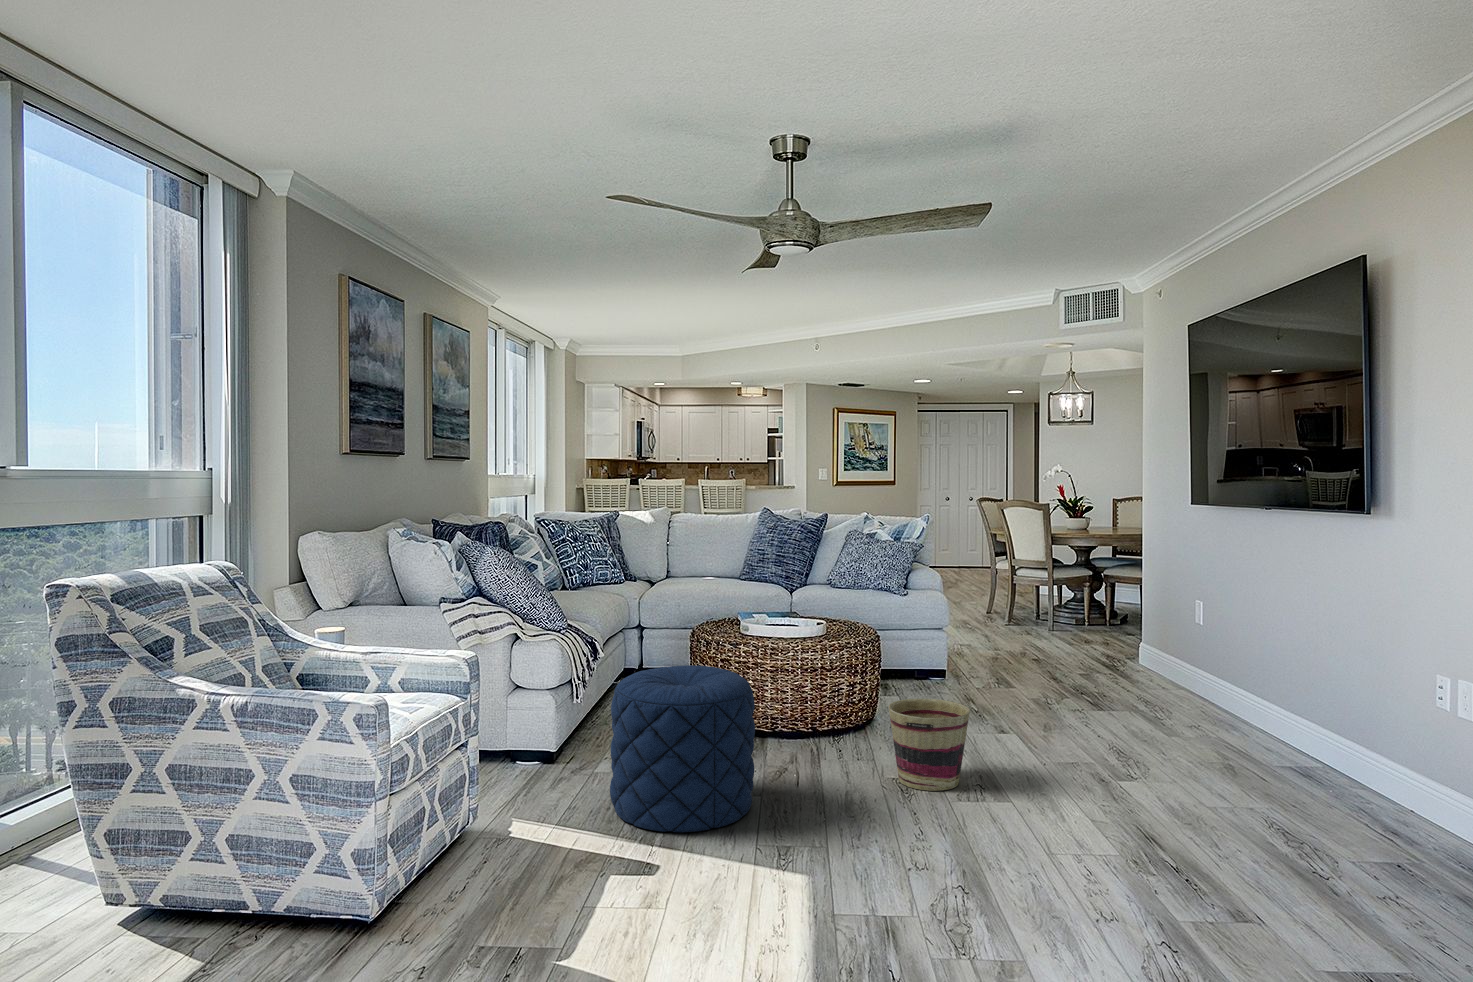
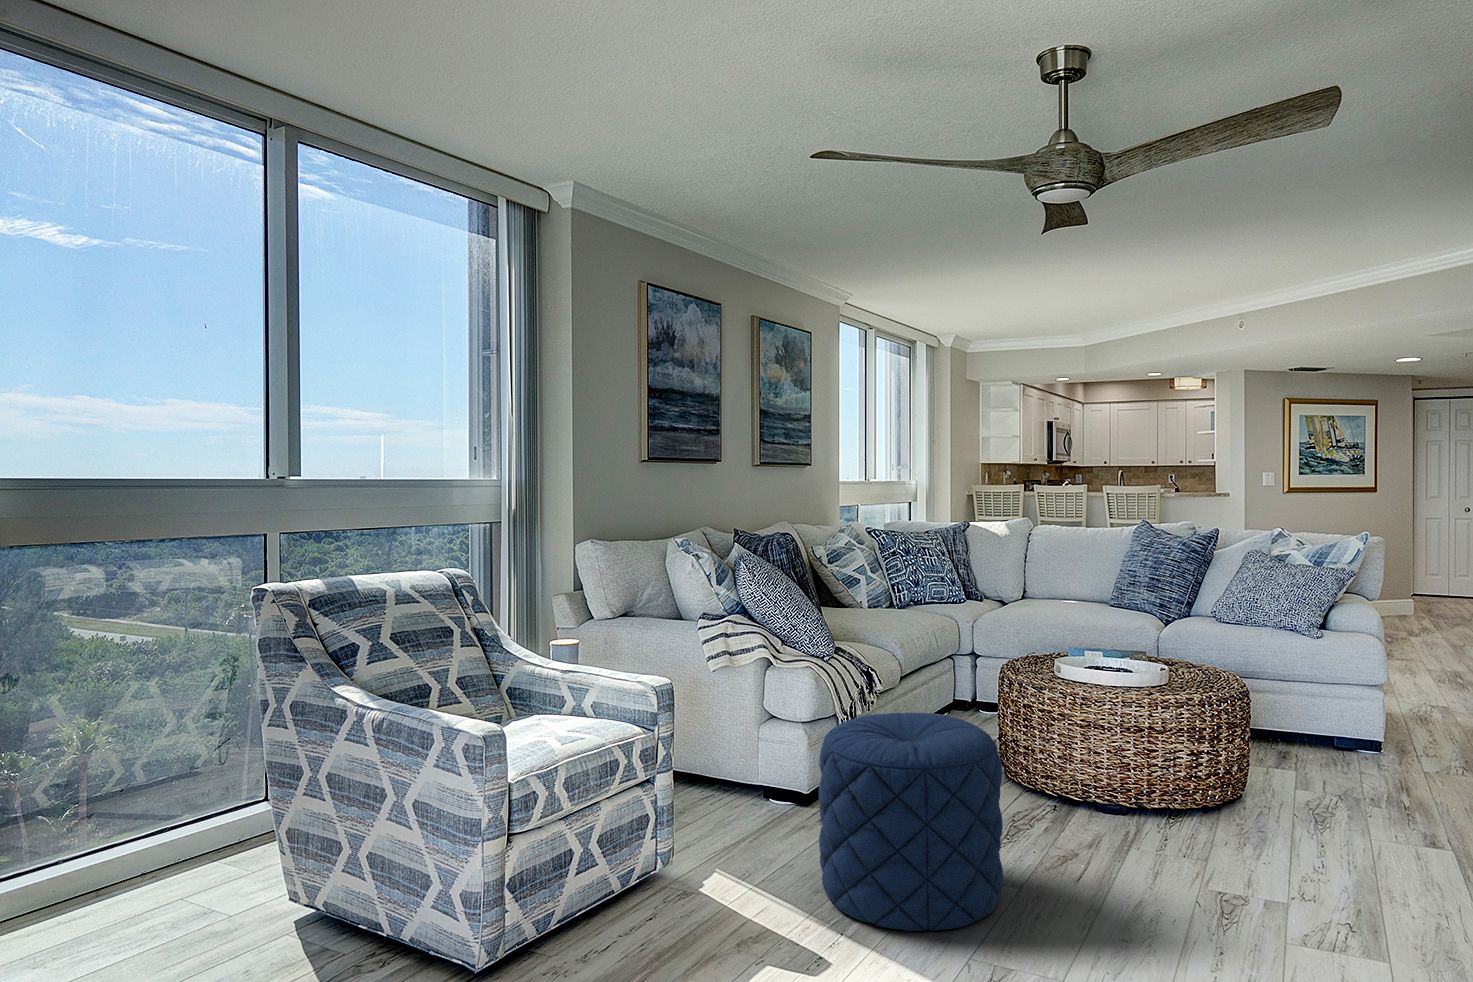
basket: present [889,699,970,791] -> none [1221,791,1357,938]

